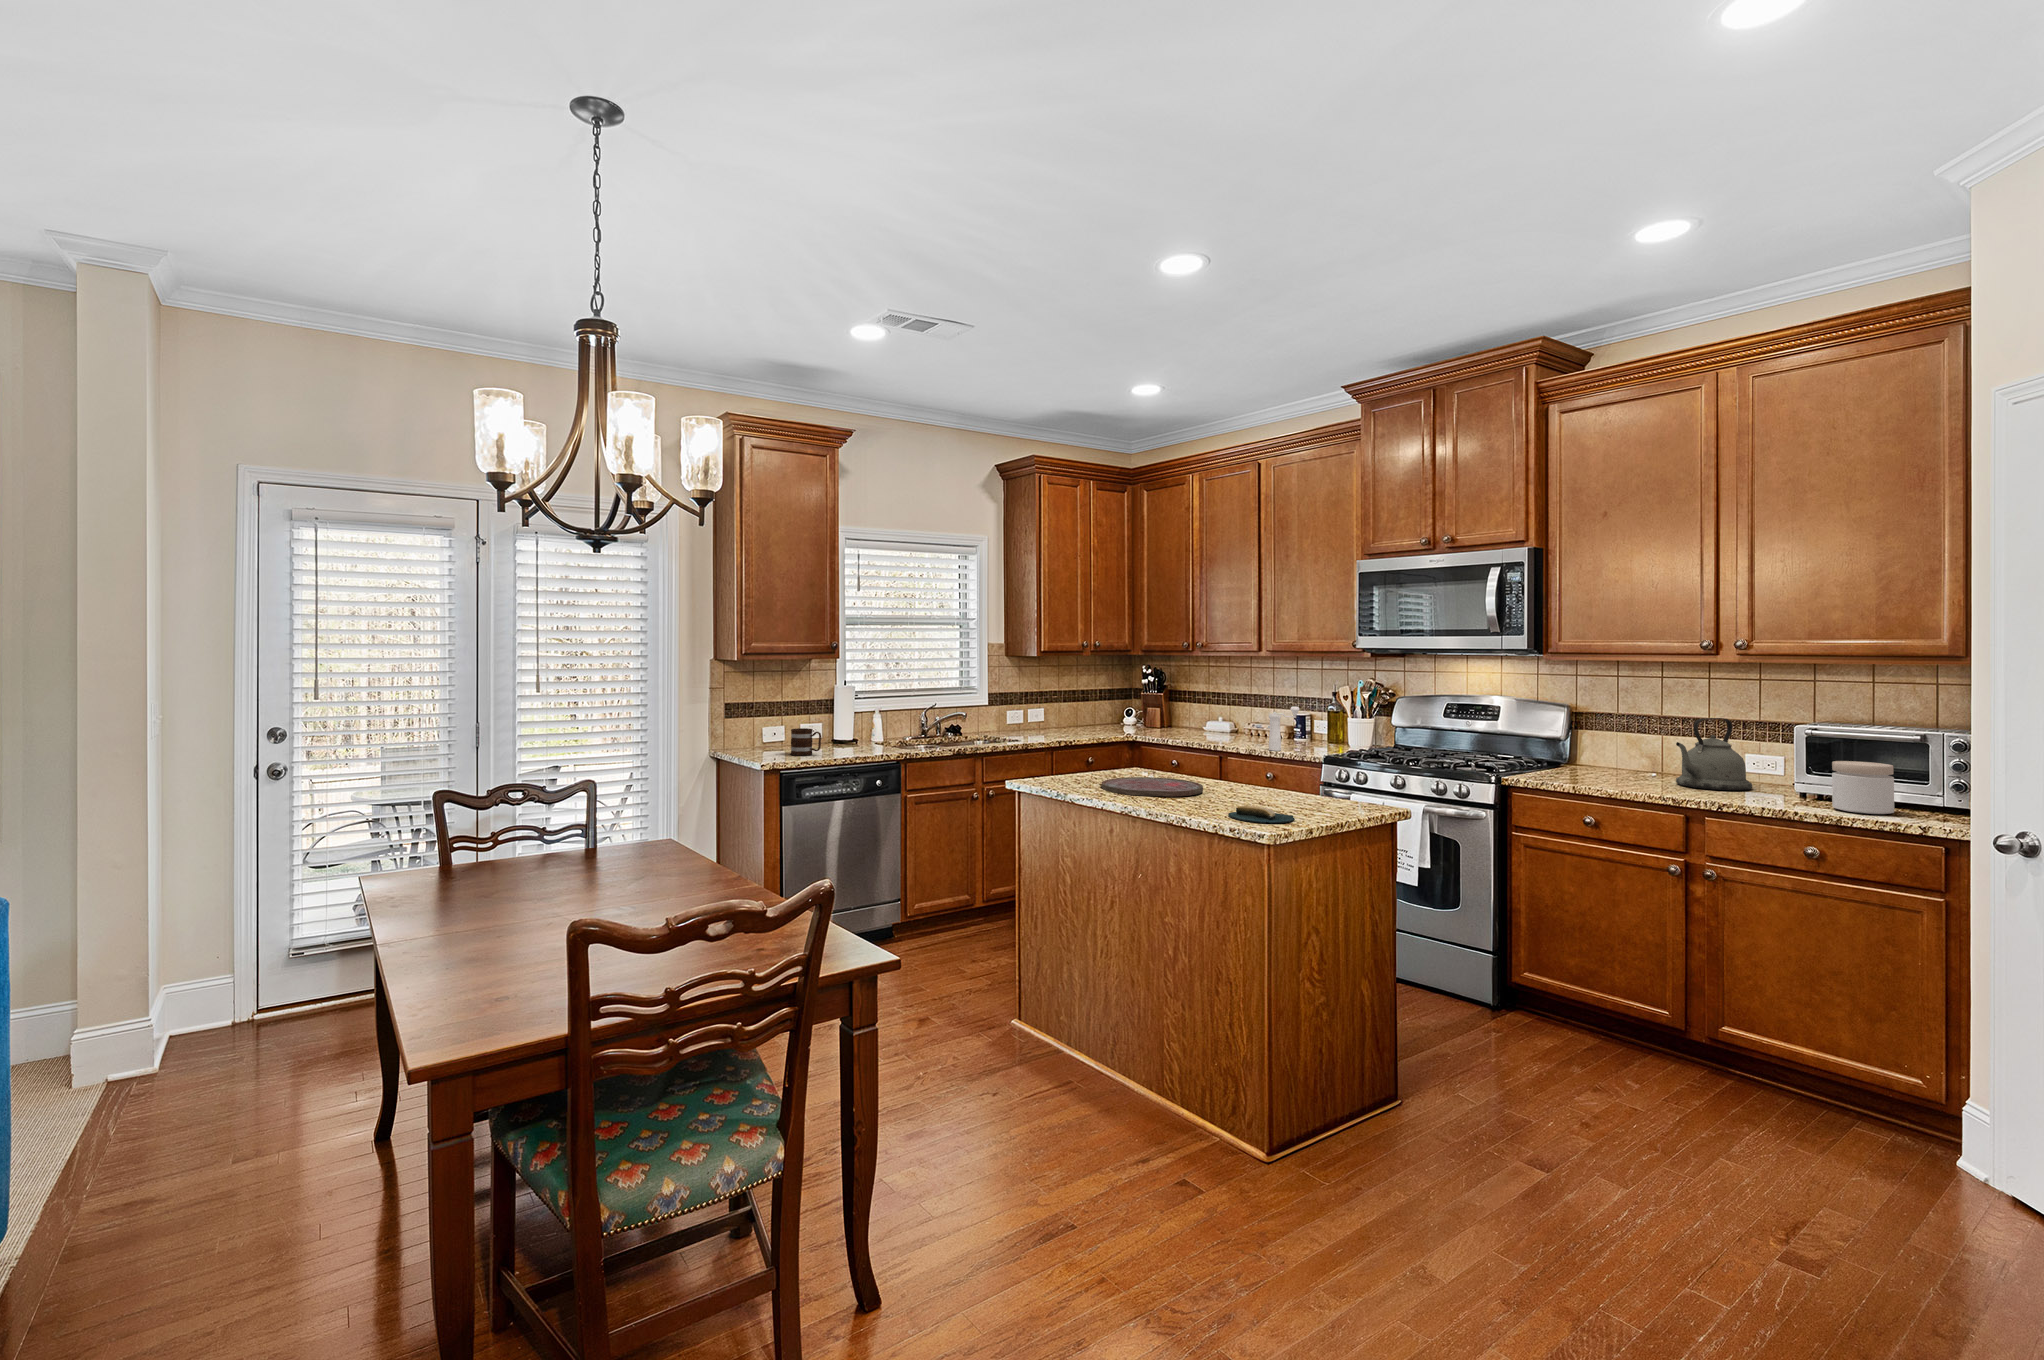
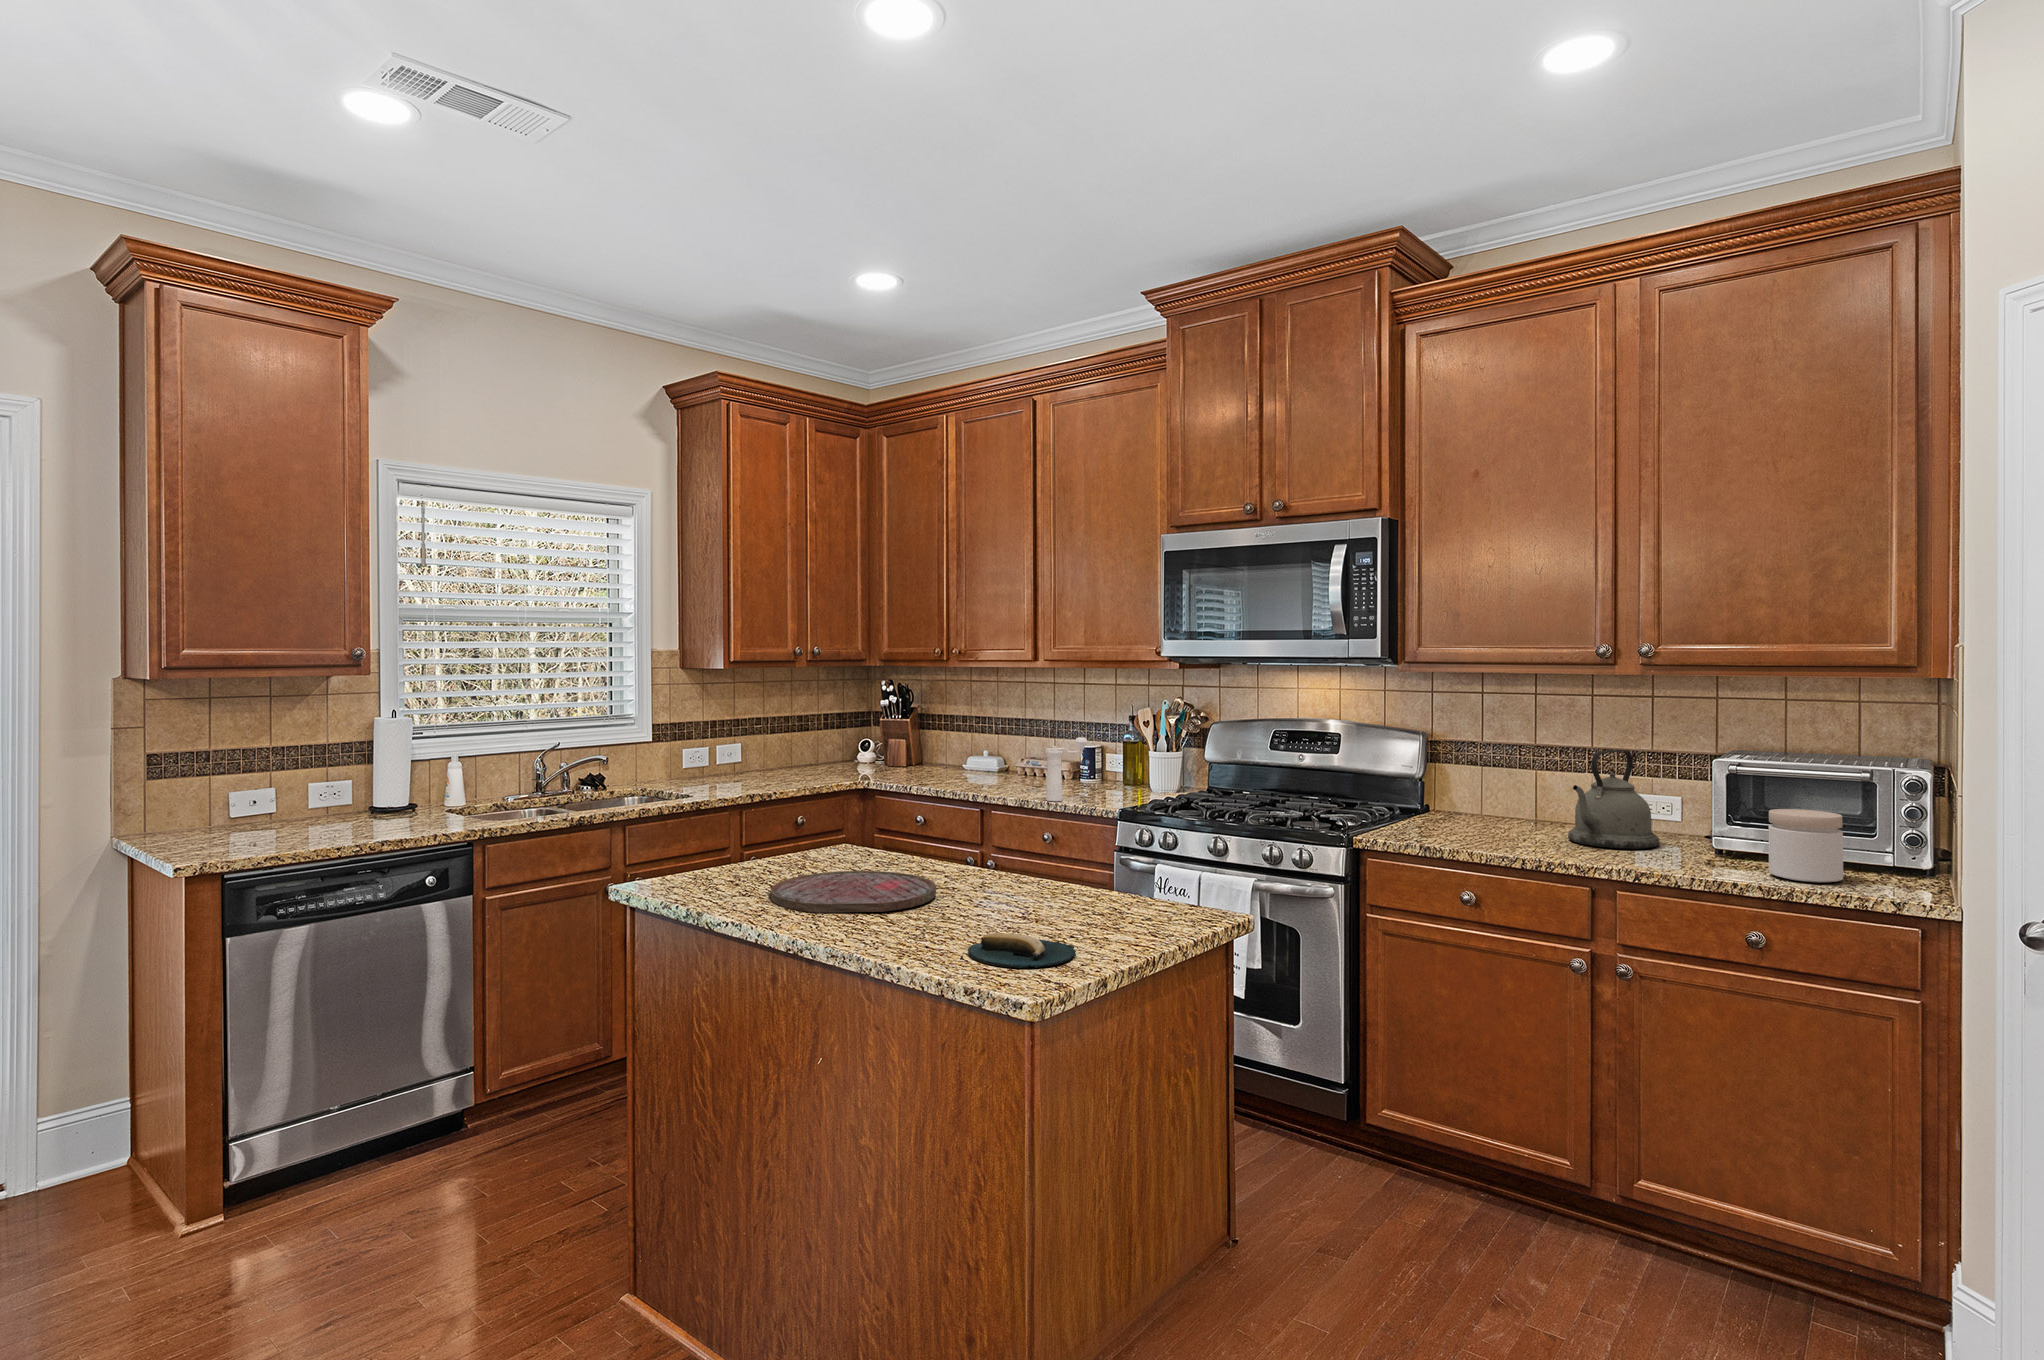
mug: present [791,728,821,756] -> none [265,796,323,845]

